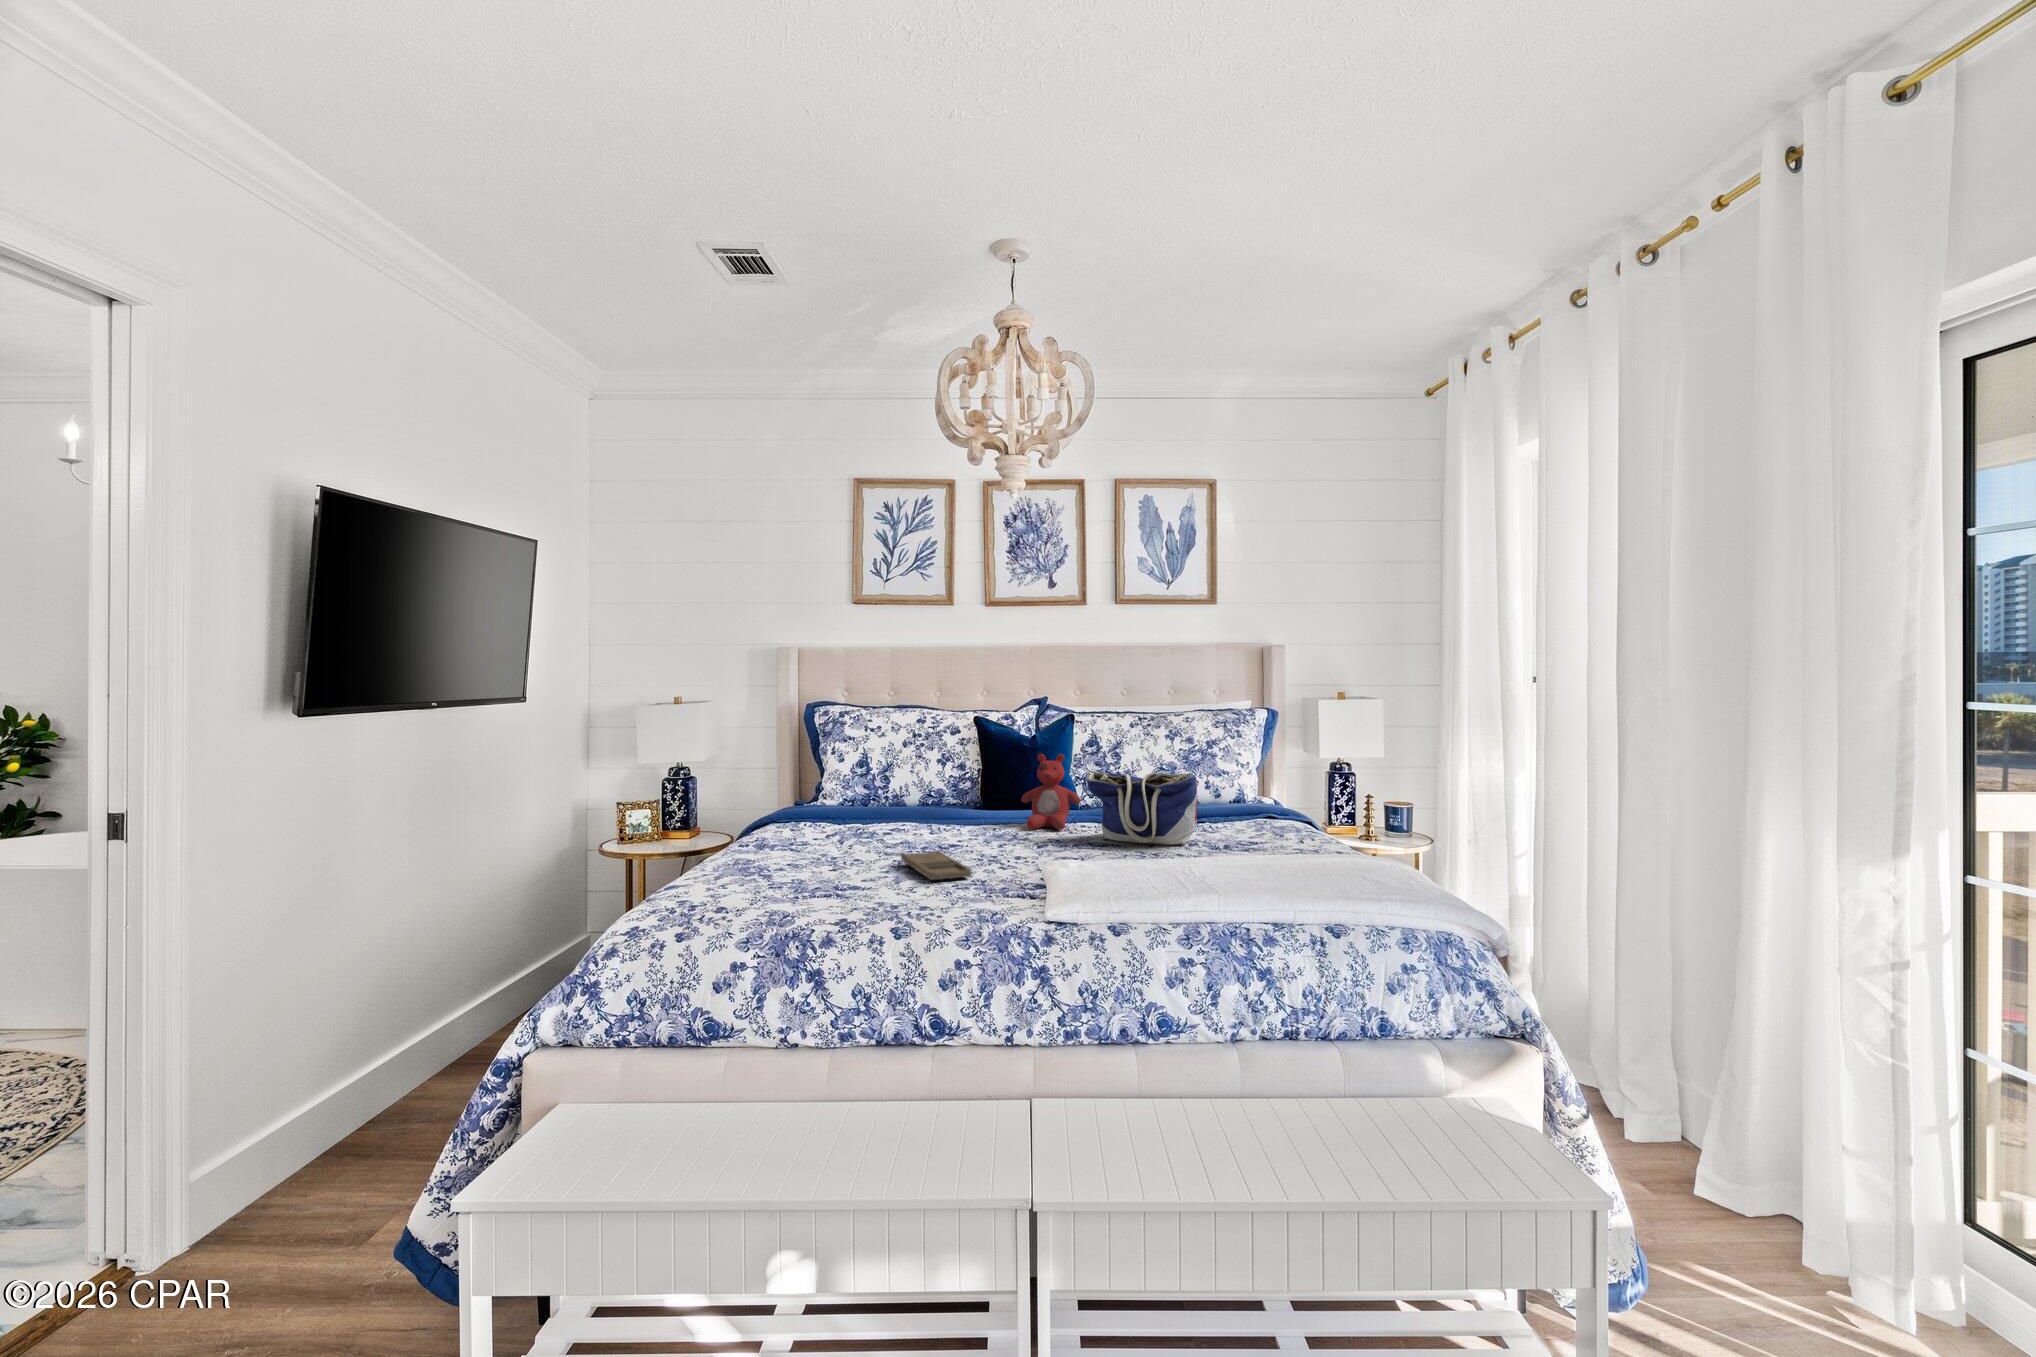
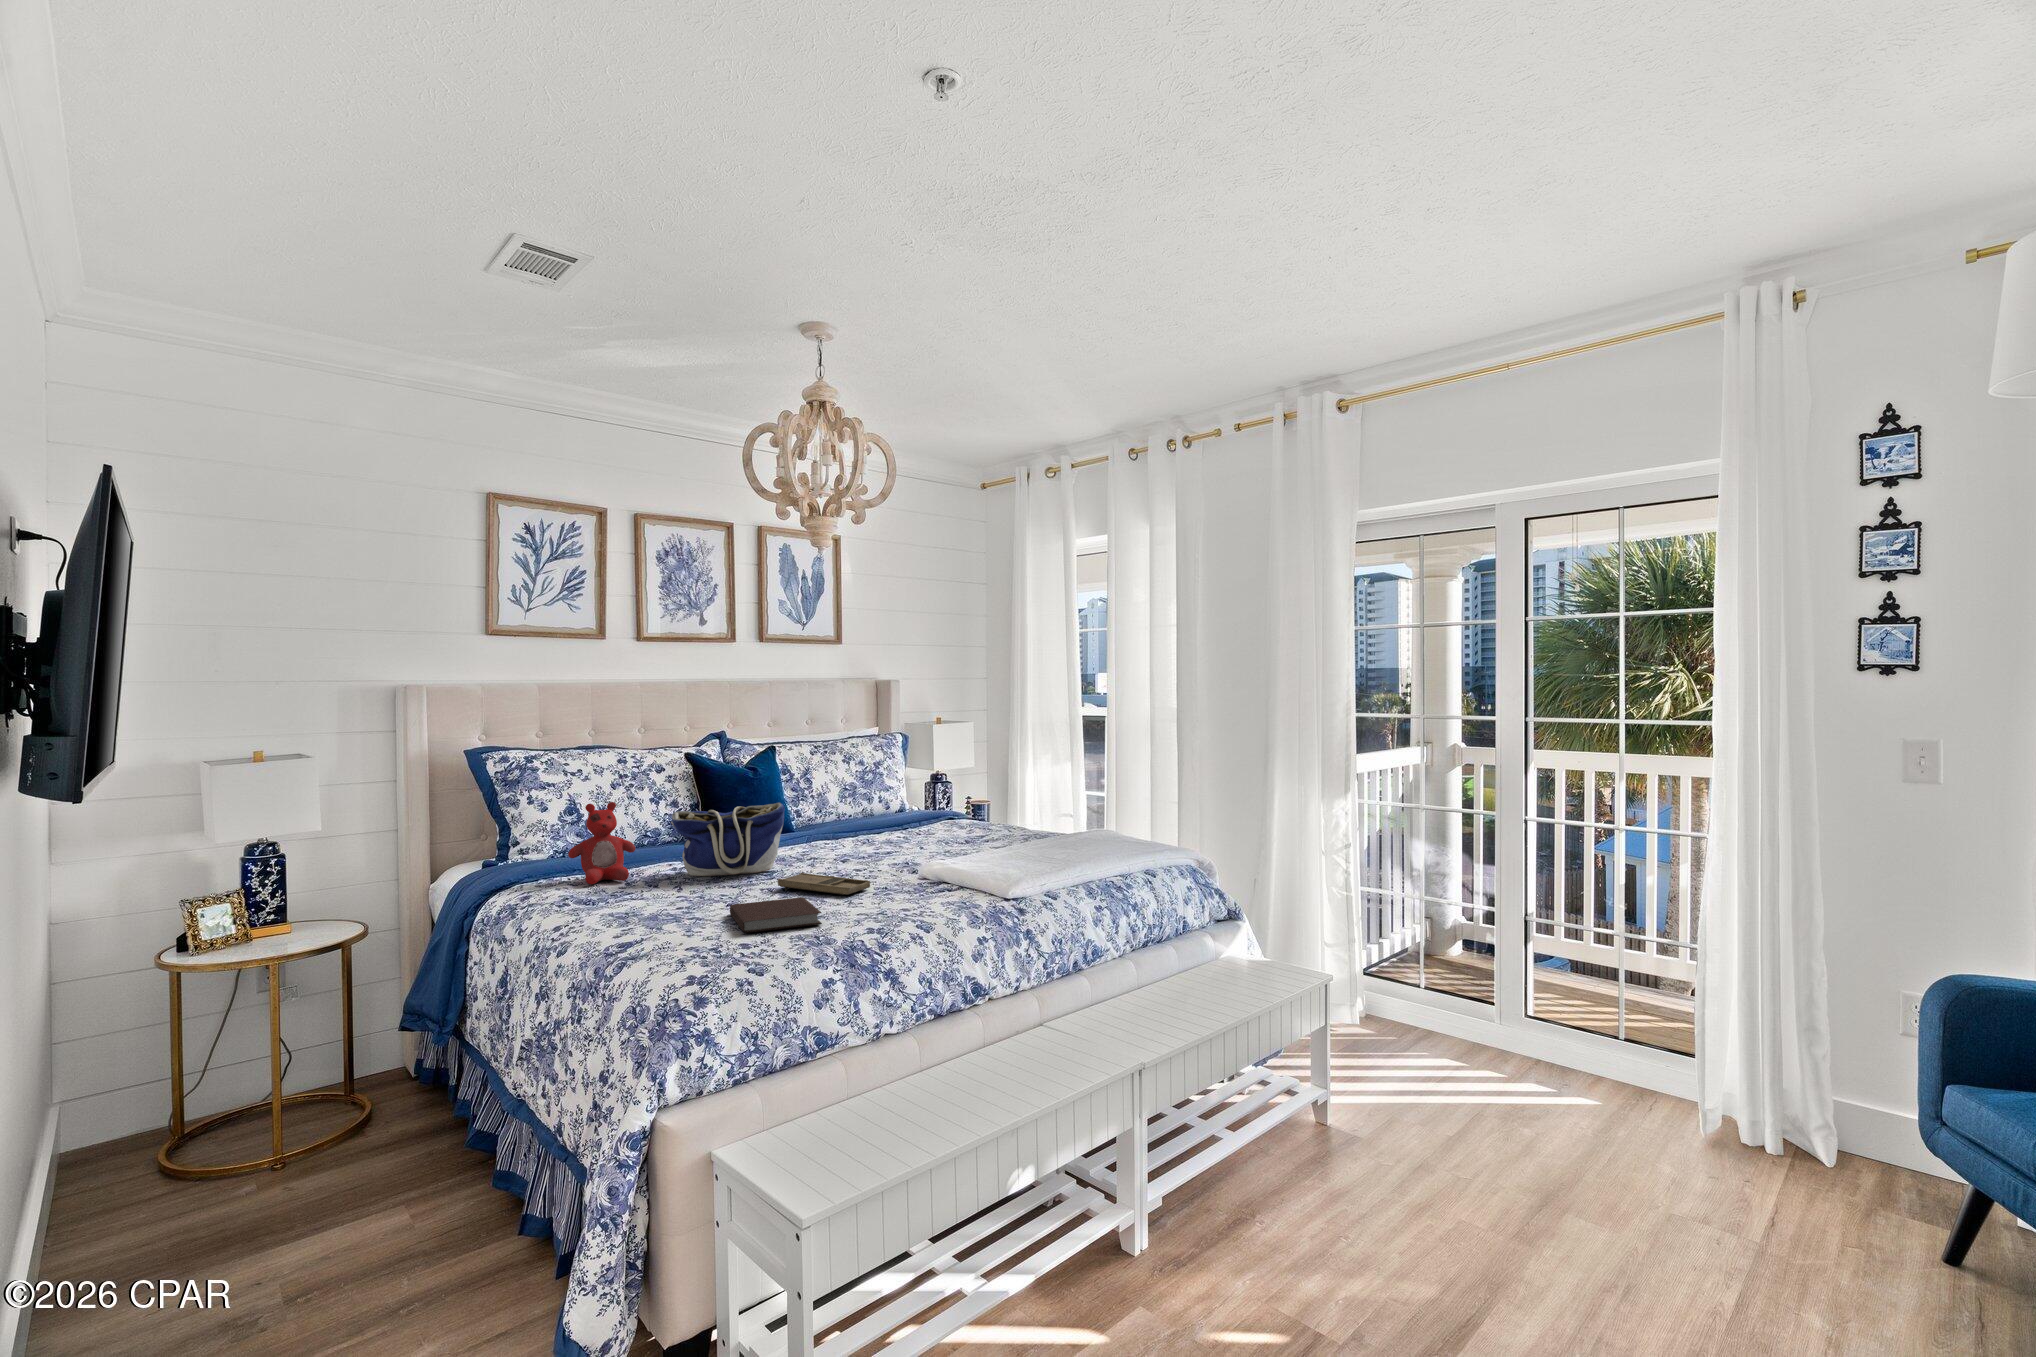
stuffed bear: present [1021,754,1081,830] -> present [568,802,635,884]
tote bag: present [1086,771,1197,845] -> present [671,802,785,876]
notebook: none [751,870,871,905] -> present [730,897,822,933]

